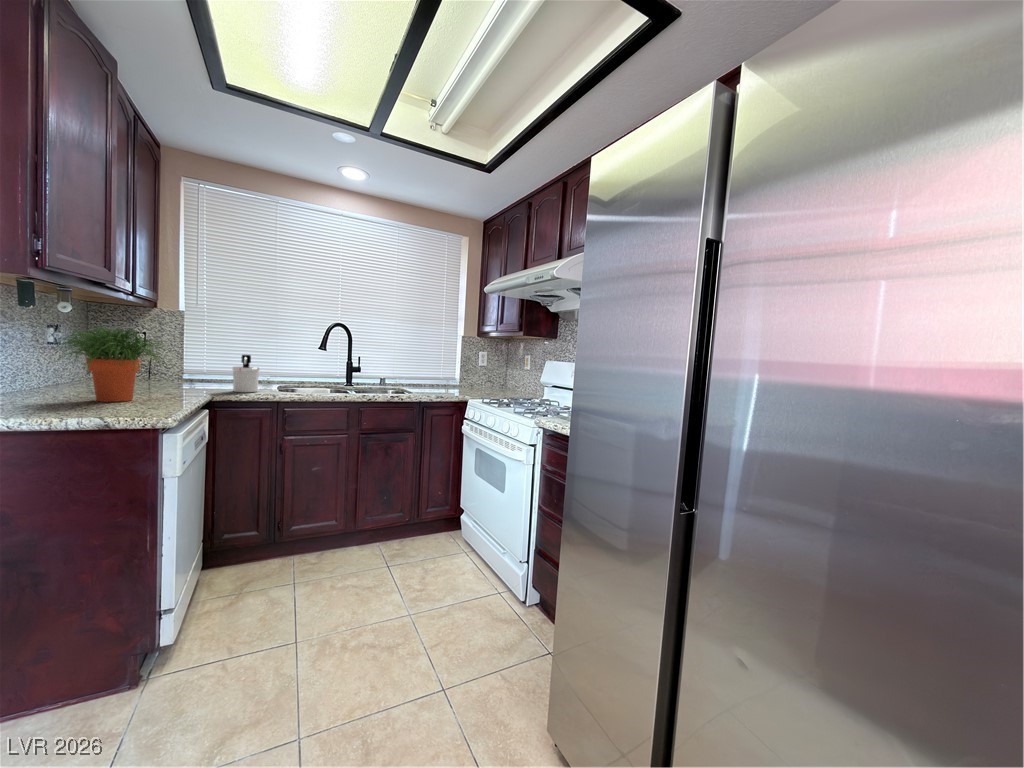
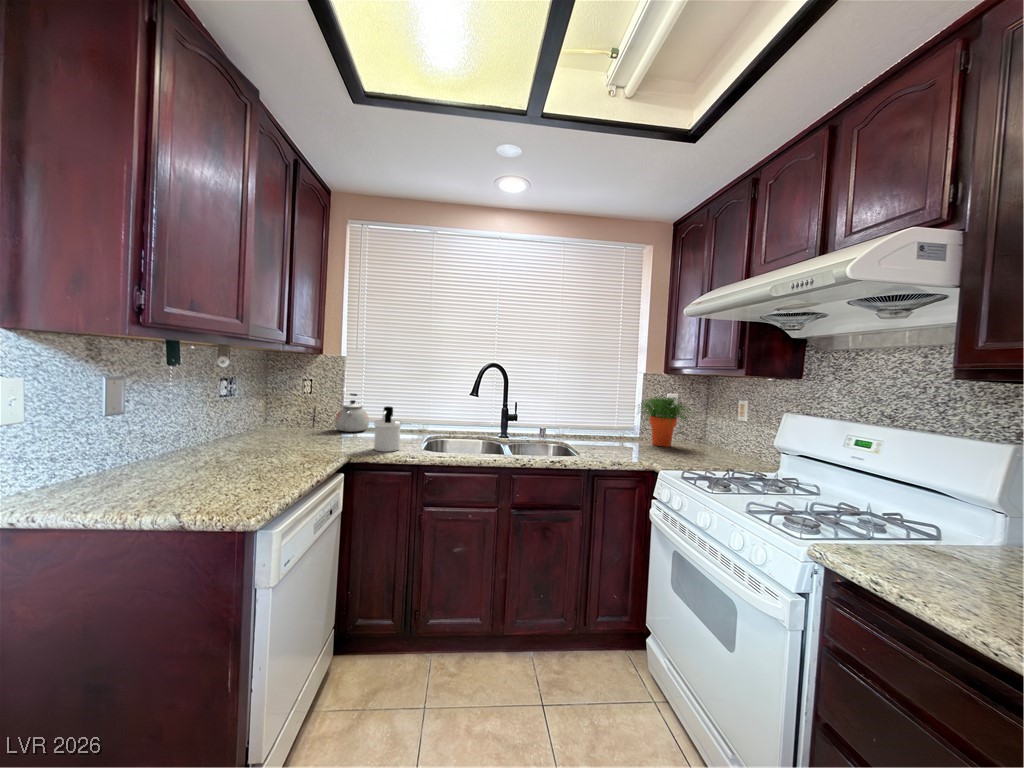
potted plant: present [57,326,170,402] -> present [641,397,690,447]
kettle: none [175,347,213,383] -> present [335,394,369,432]

